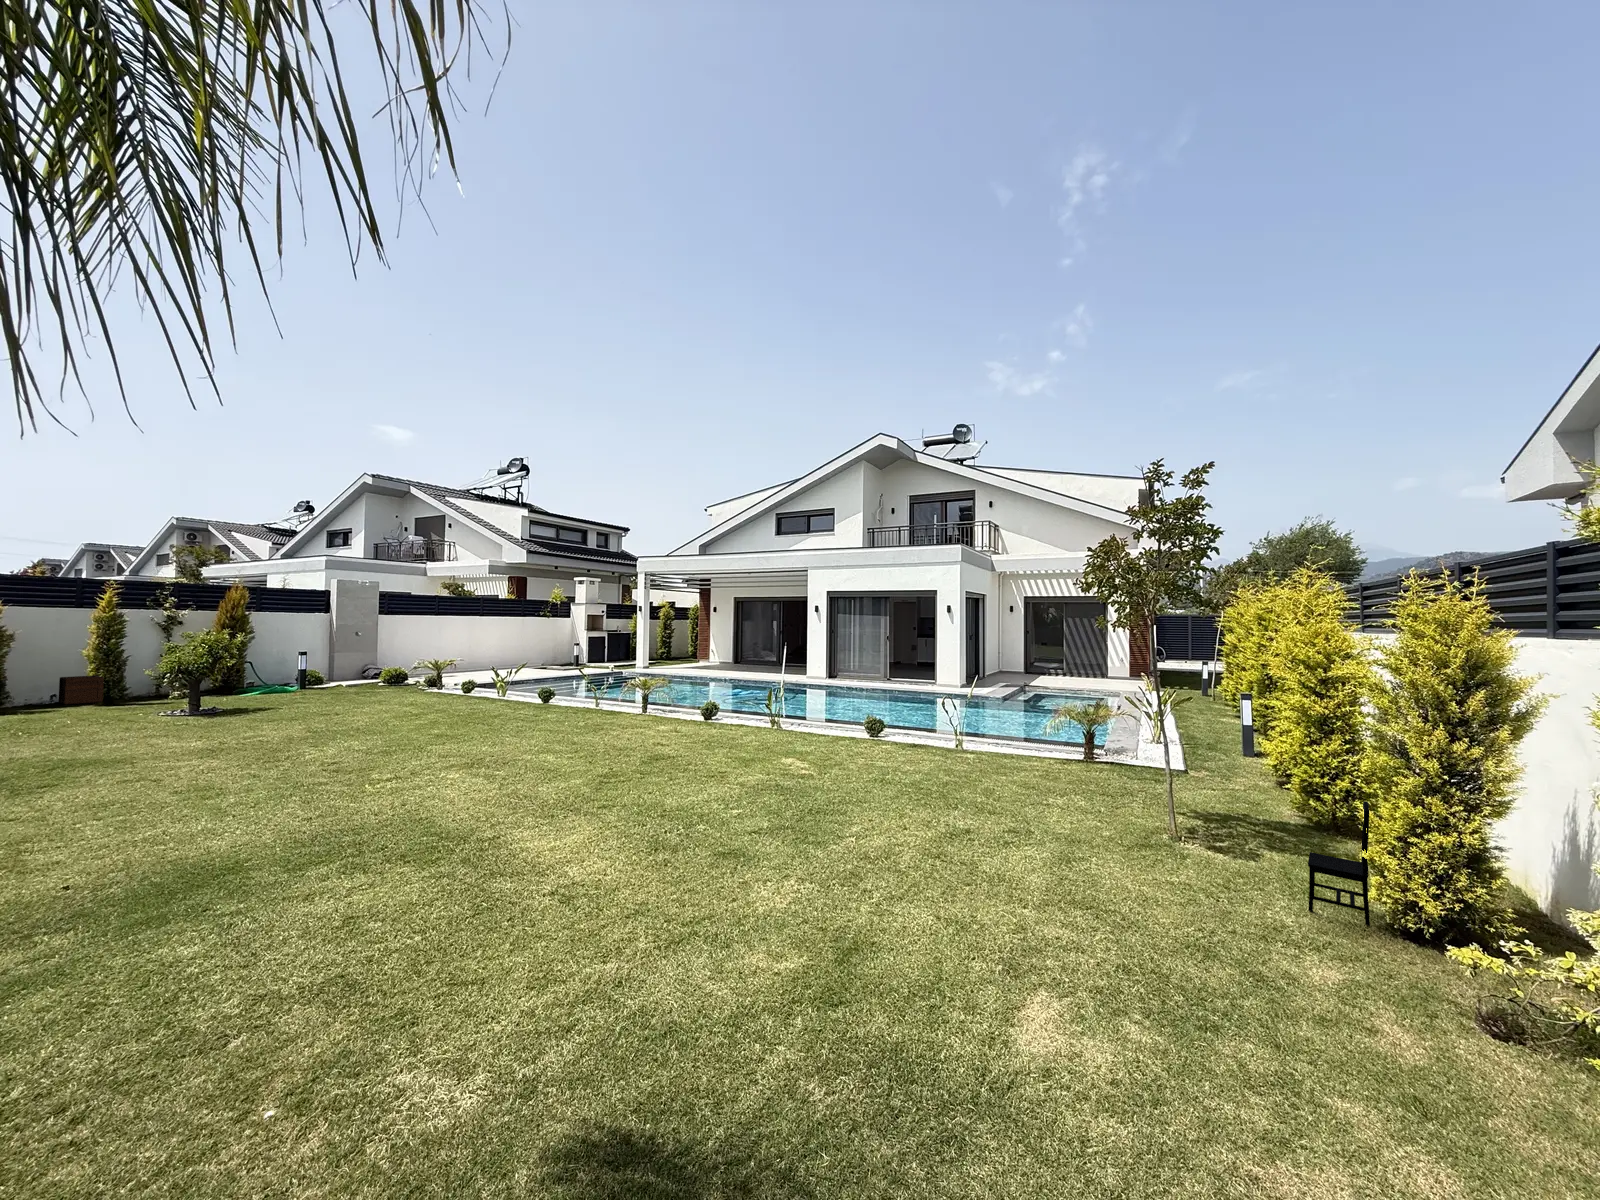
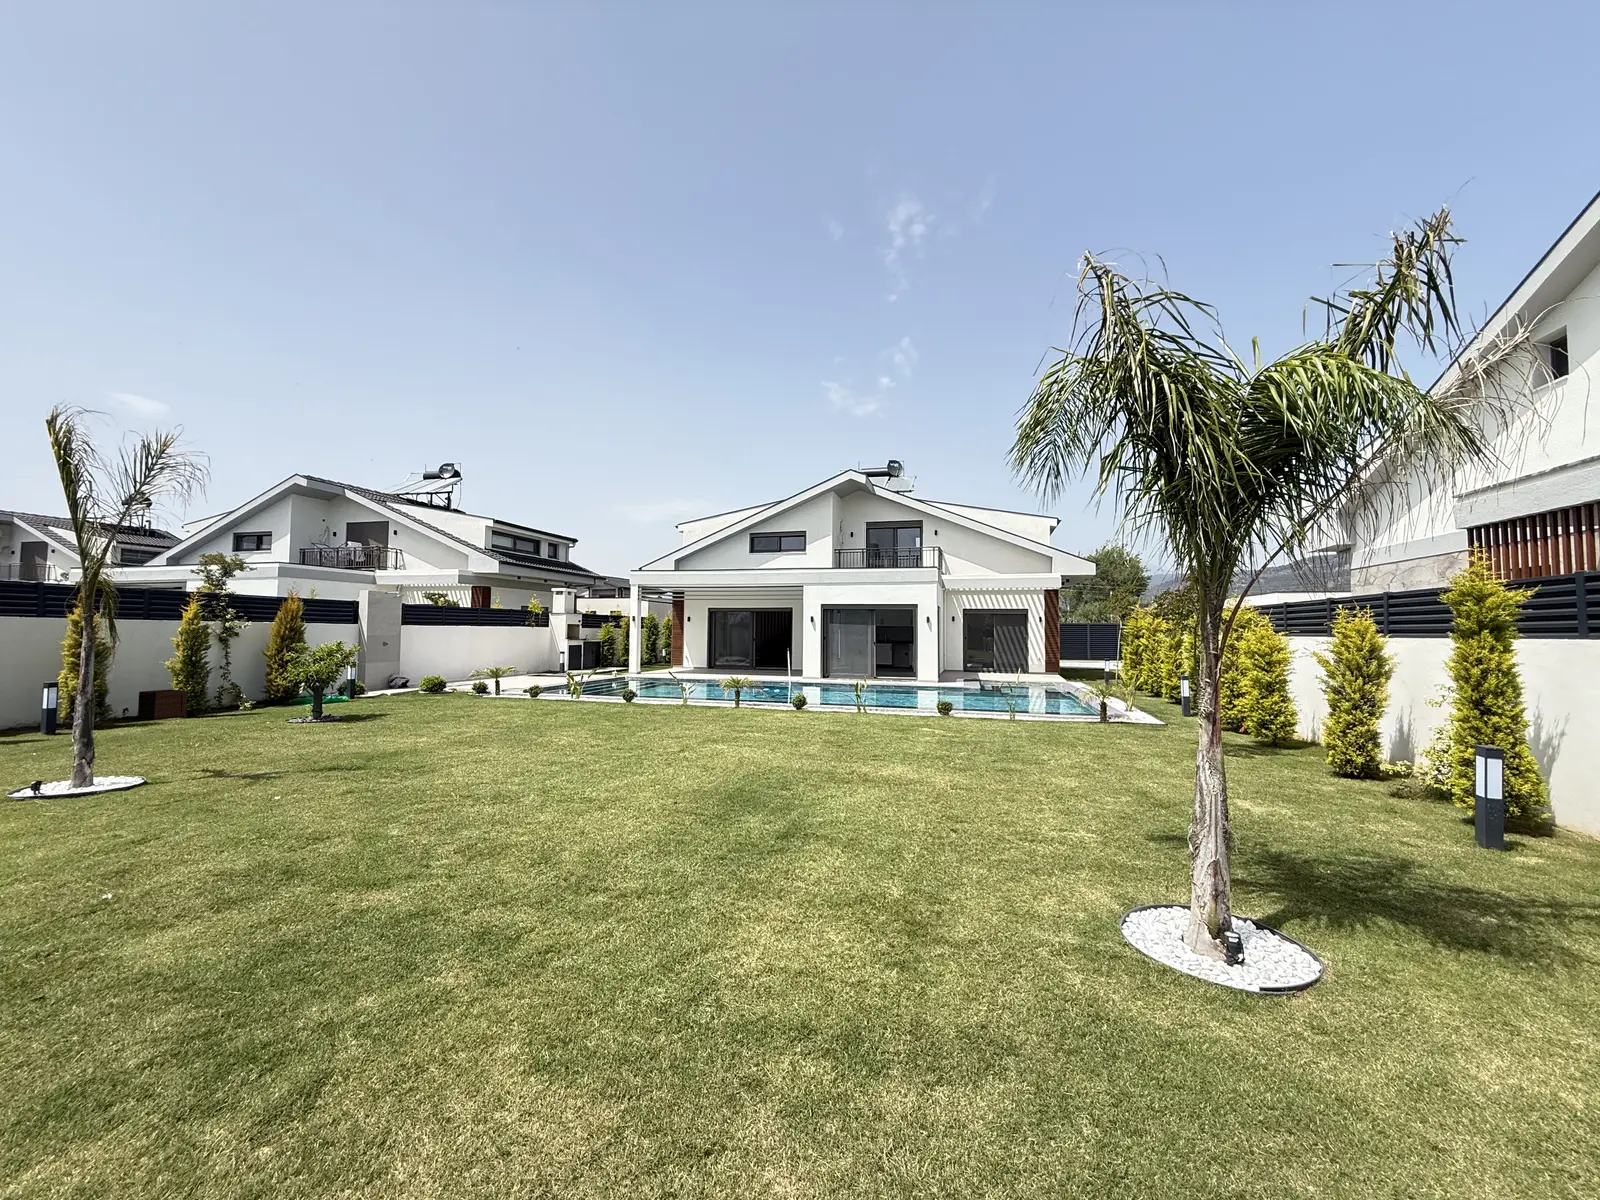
chair: present [1308,801,1370,926] -> none [1296,716,1330,775]

